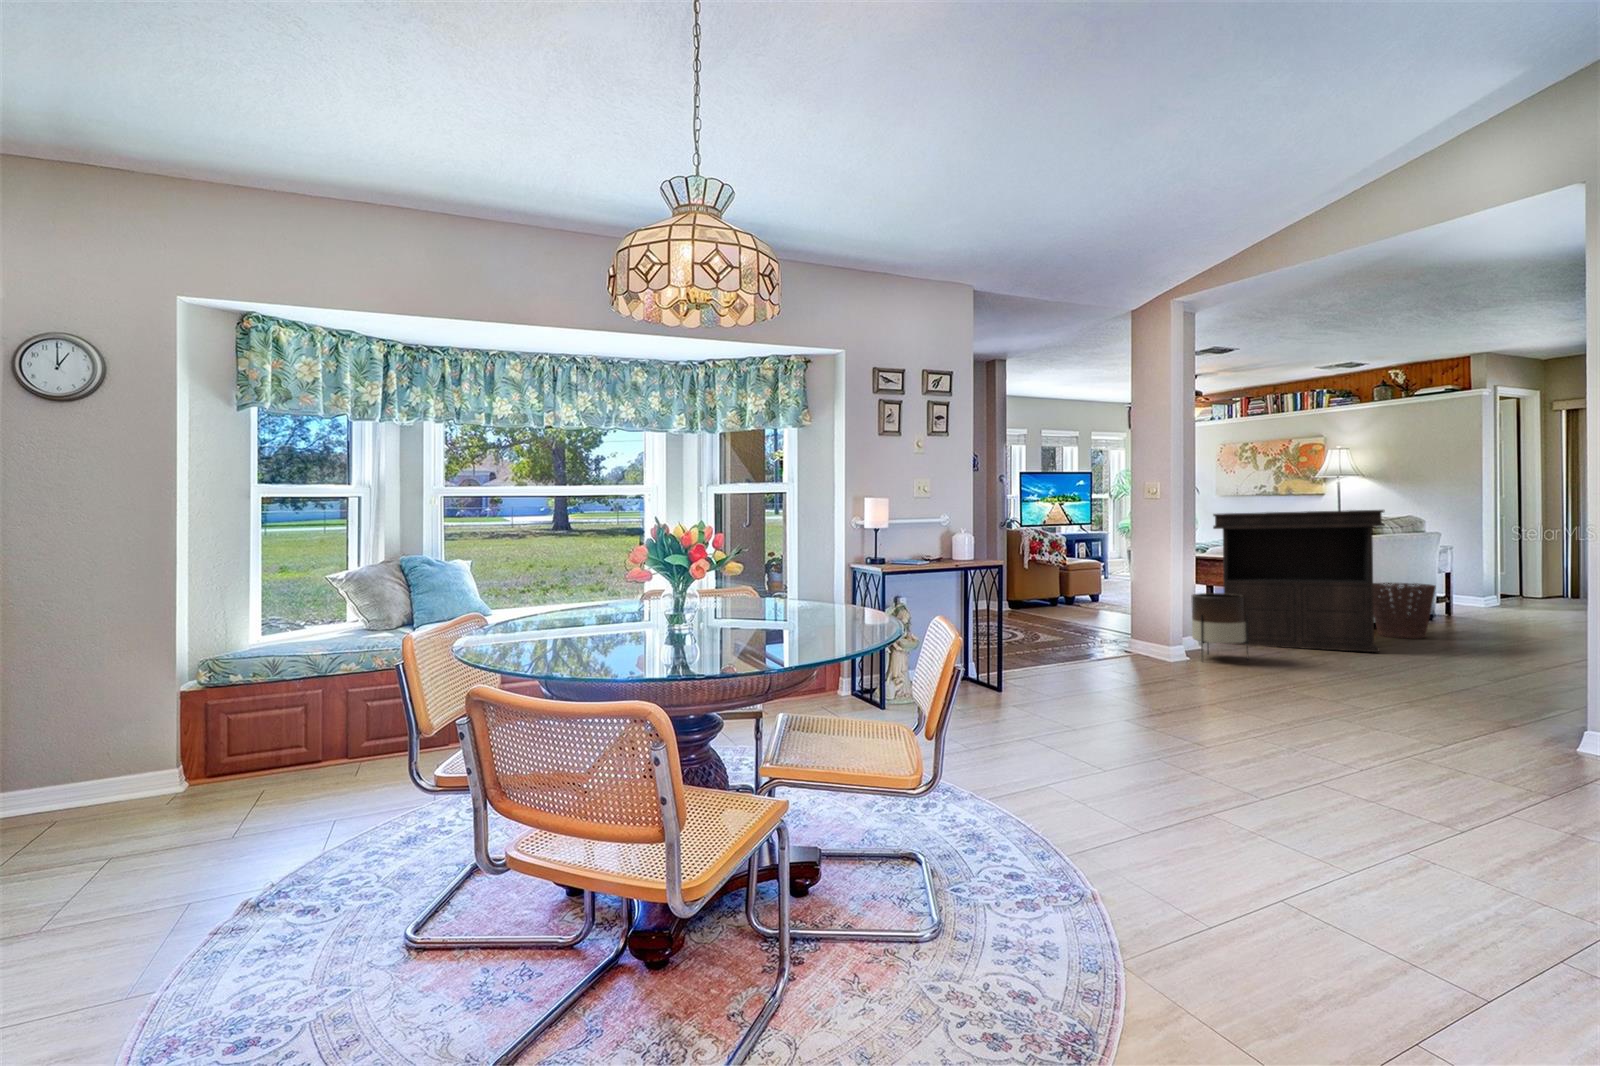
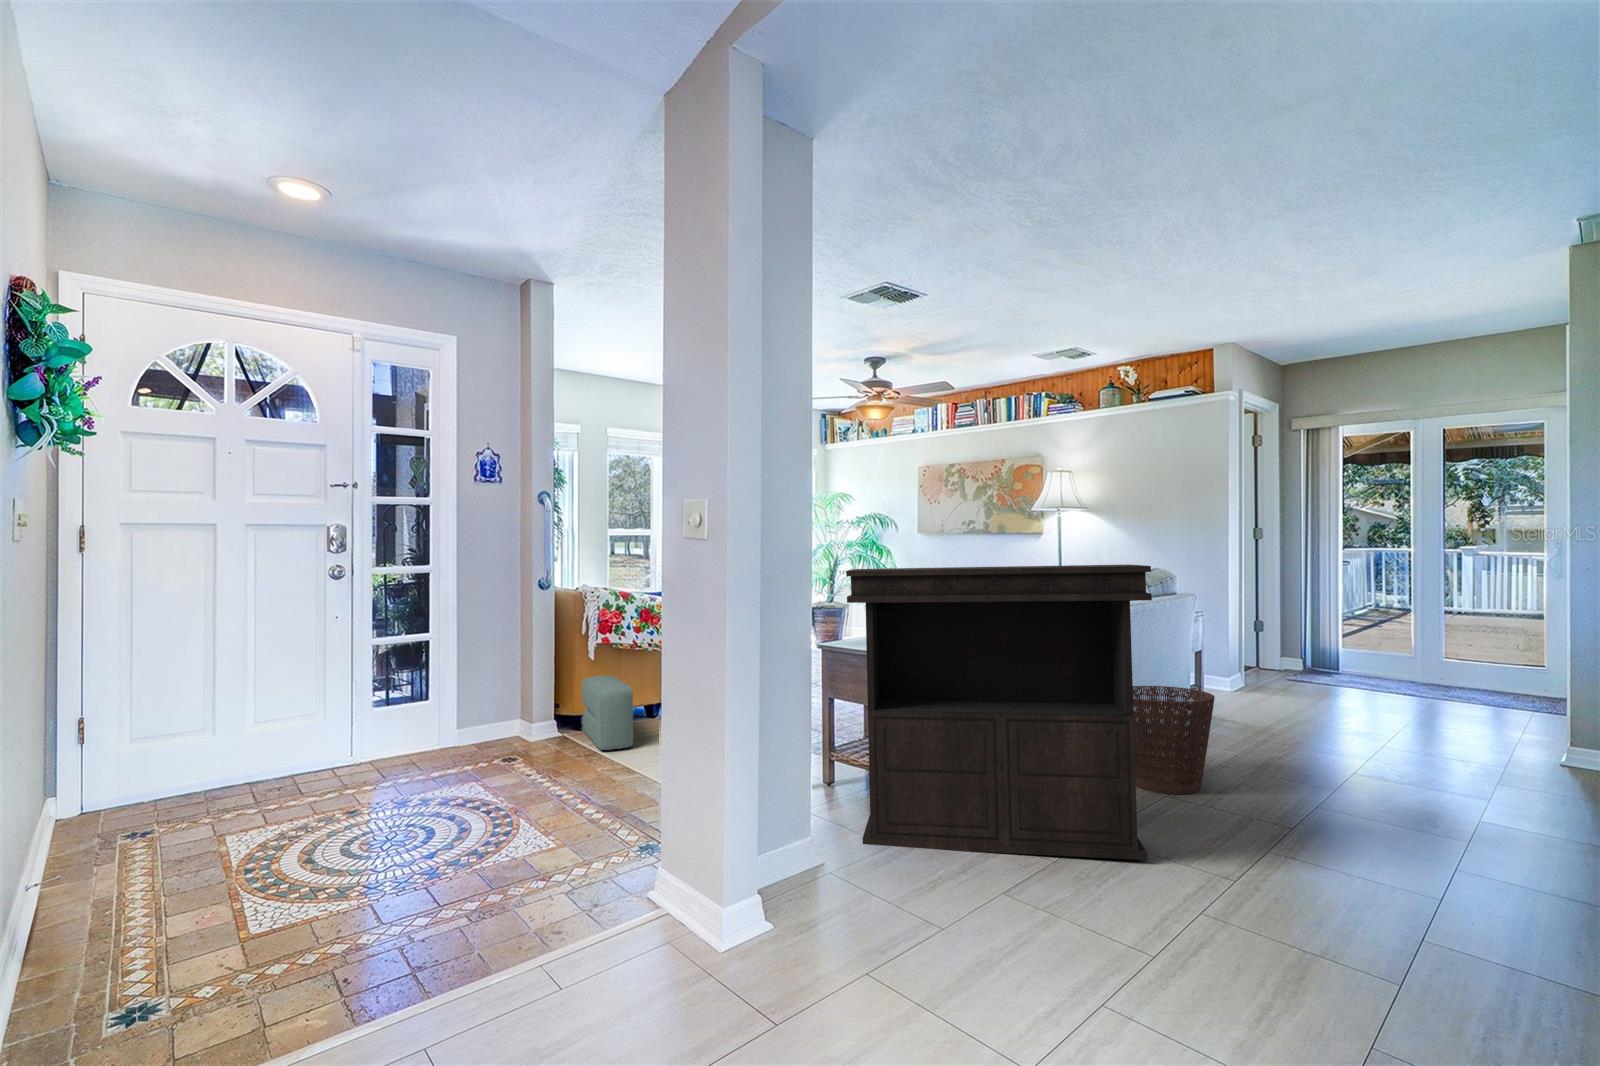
pouf: none [1022,577,1065,613] -> present [582,674,633,750]
planter: present [1192,593,1248,659] -> none [769,761,891,958]

